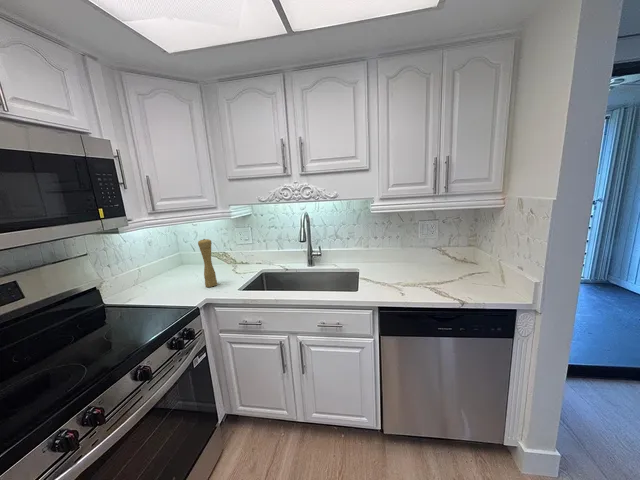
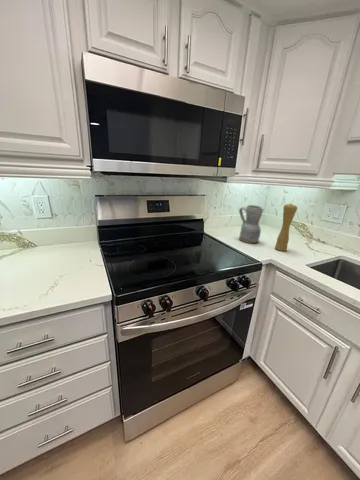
ceramic pitcher: none [148,250,185,294] -> present [239,205,263,243]

